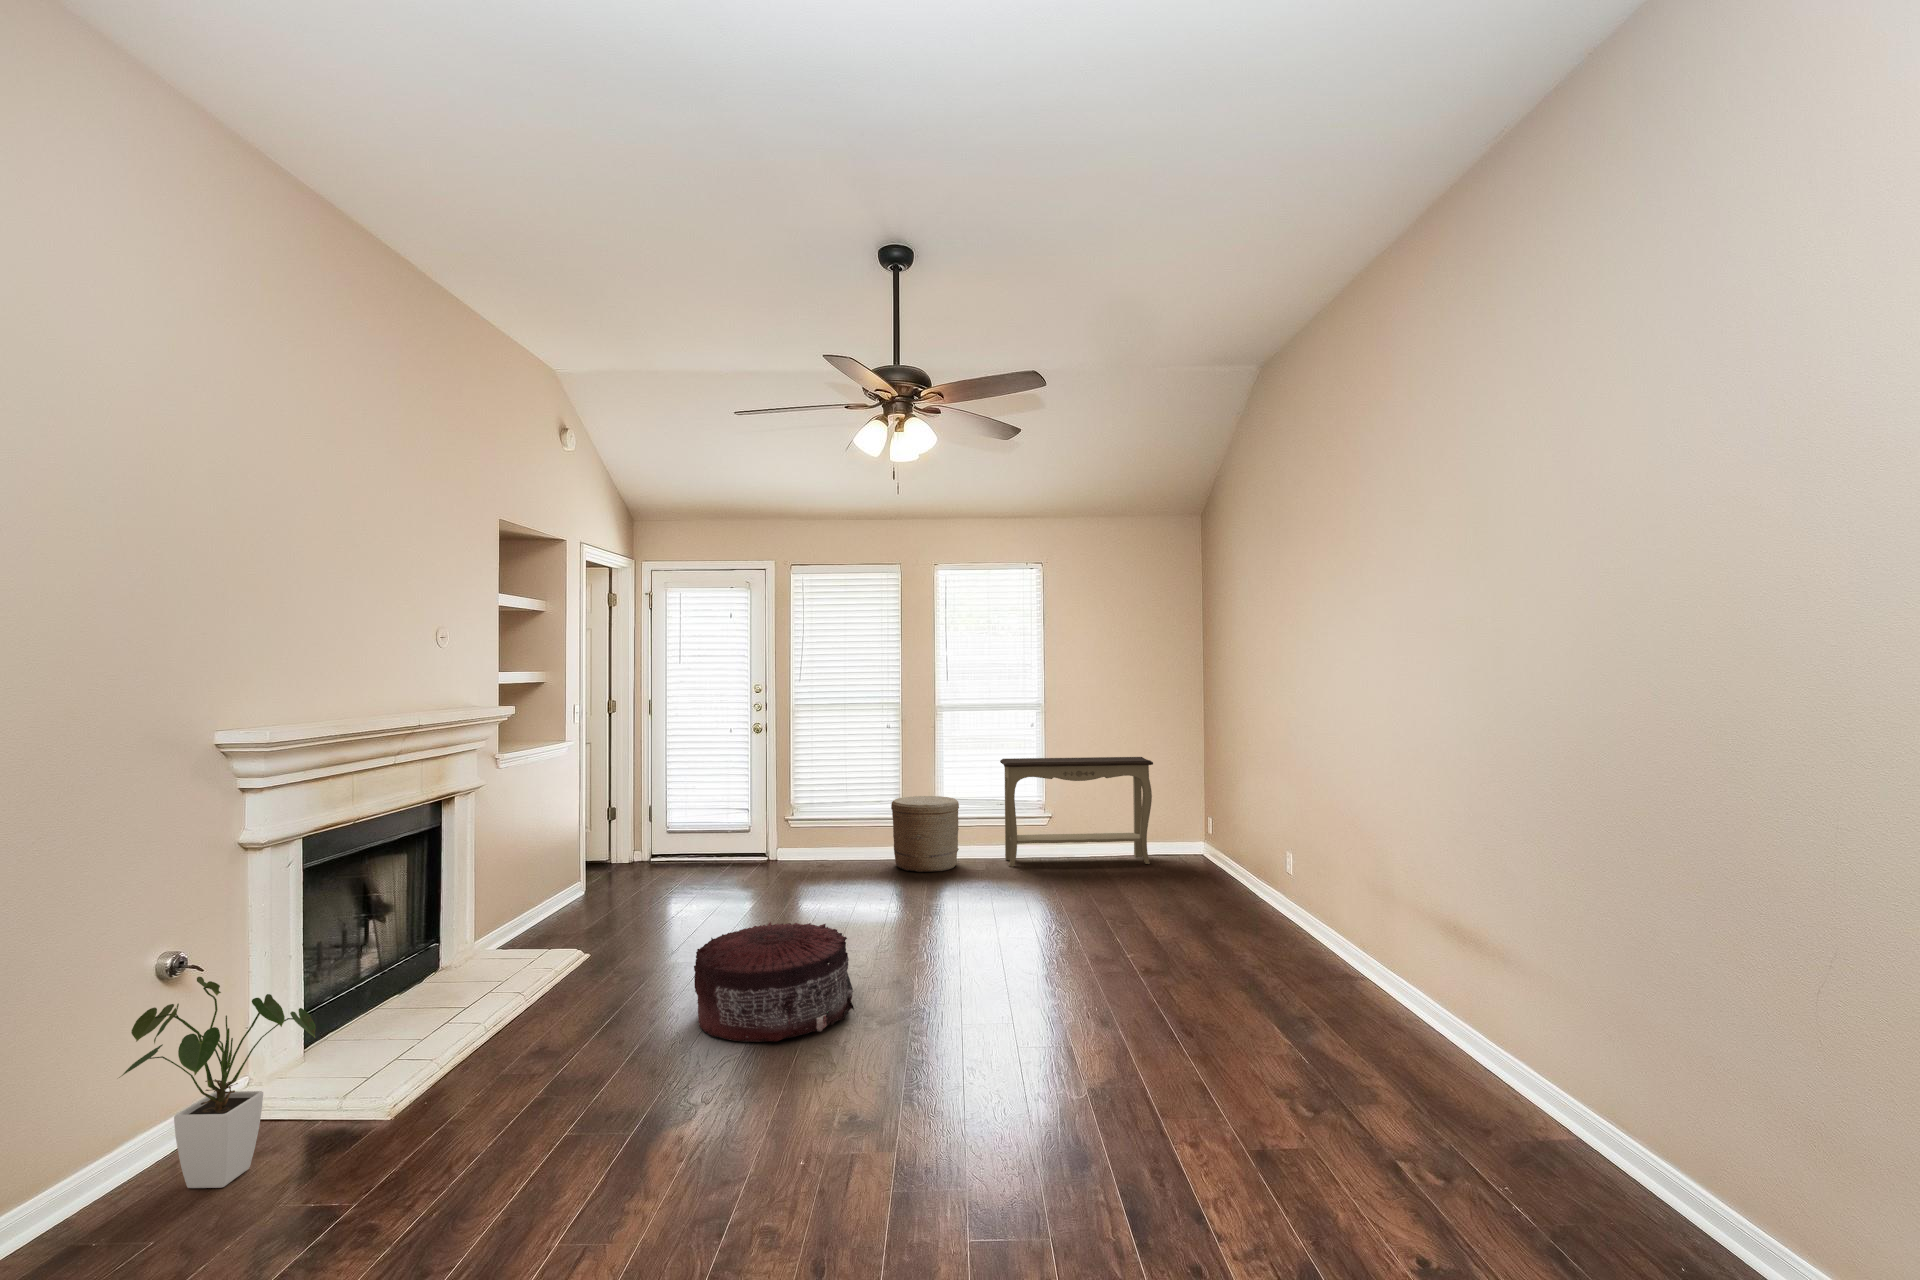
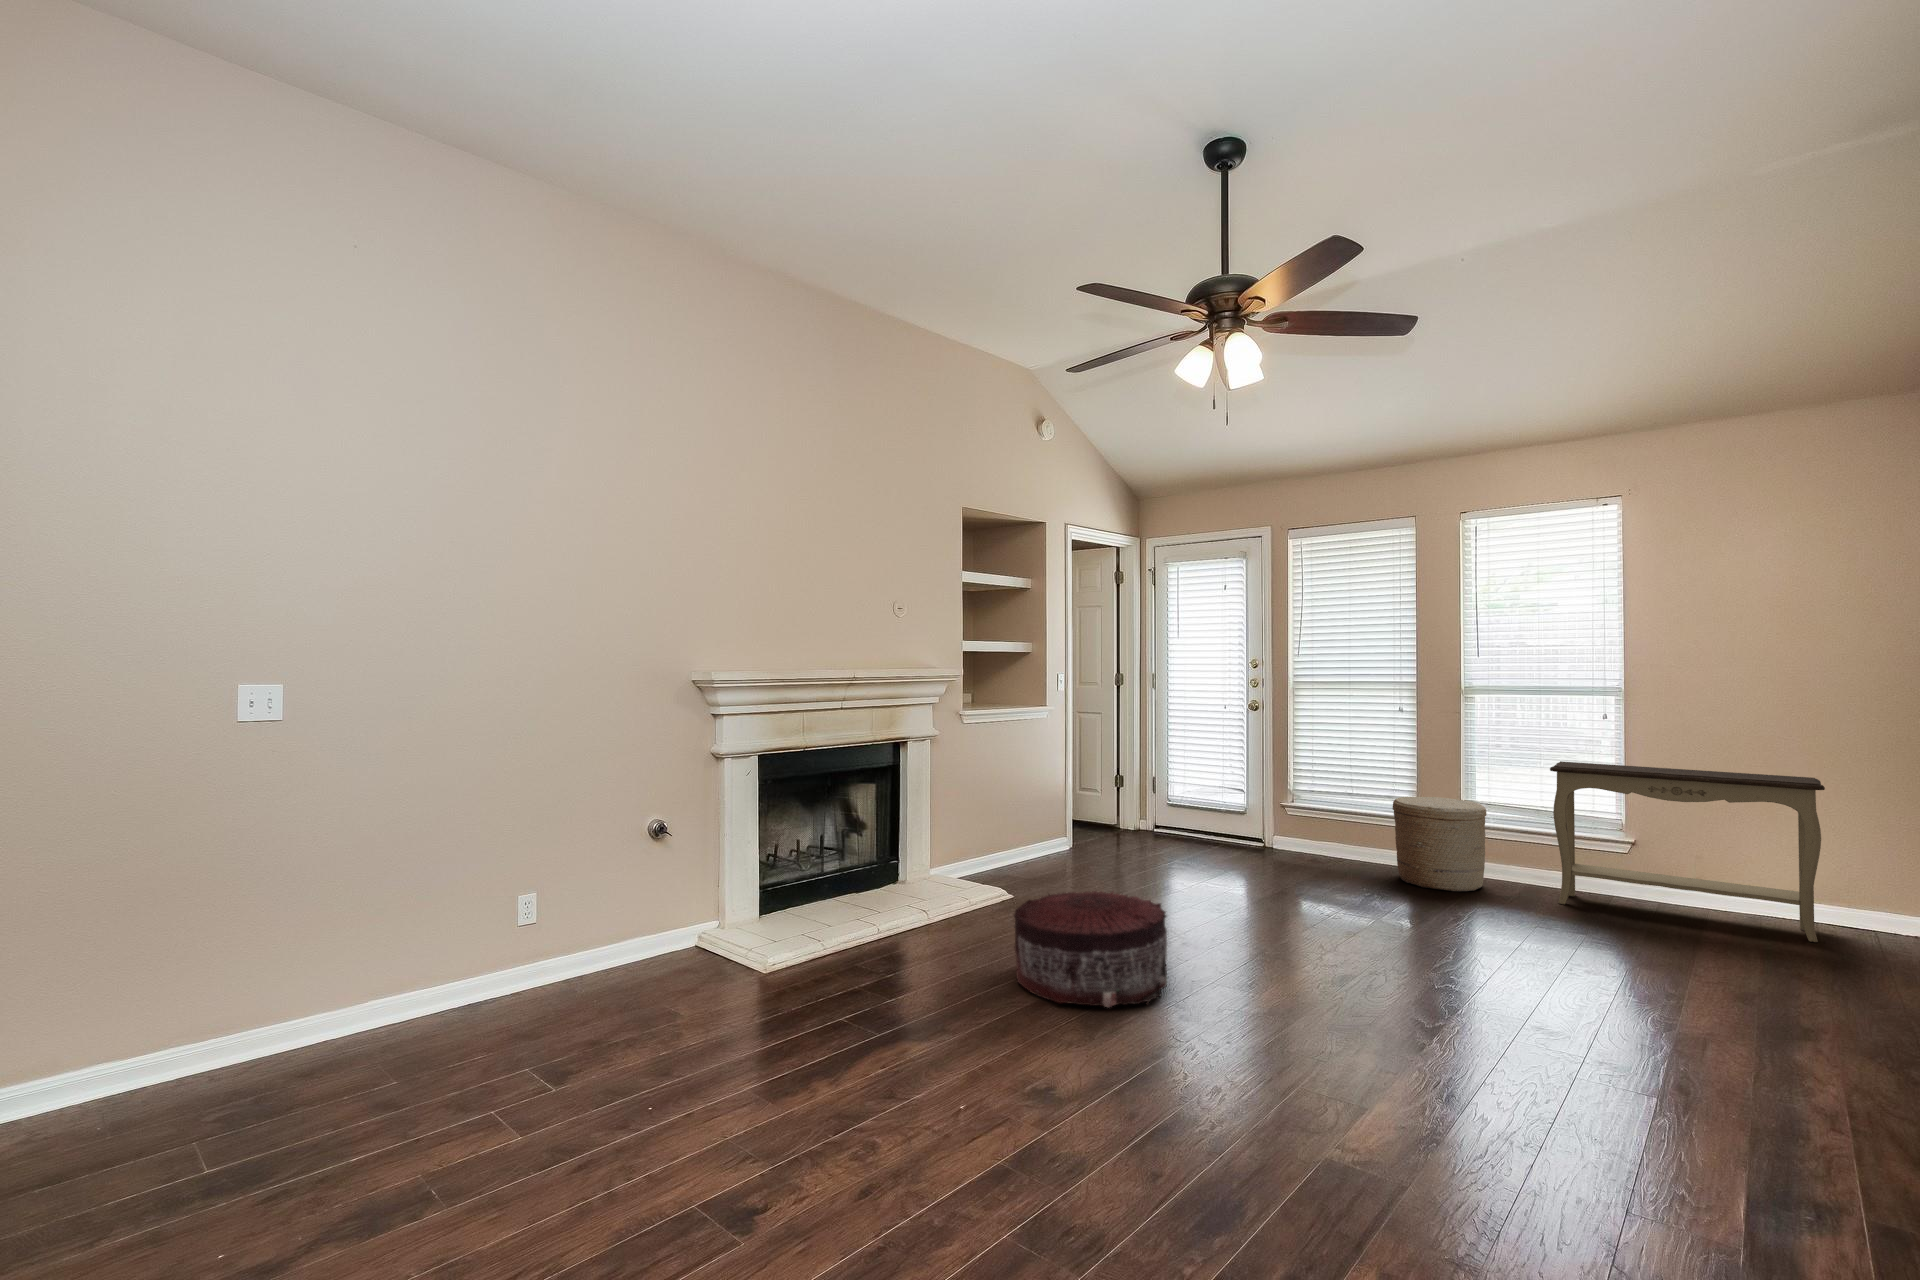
house plant: present [119,977,315,1188] -> none [610,837,708,980]

